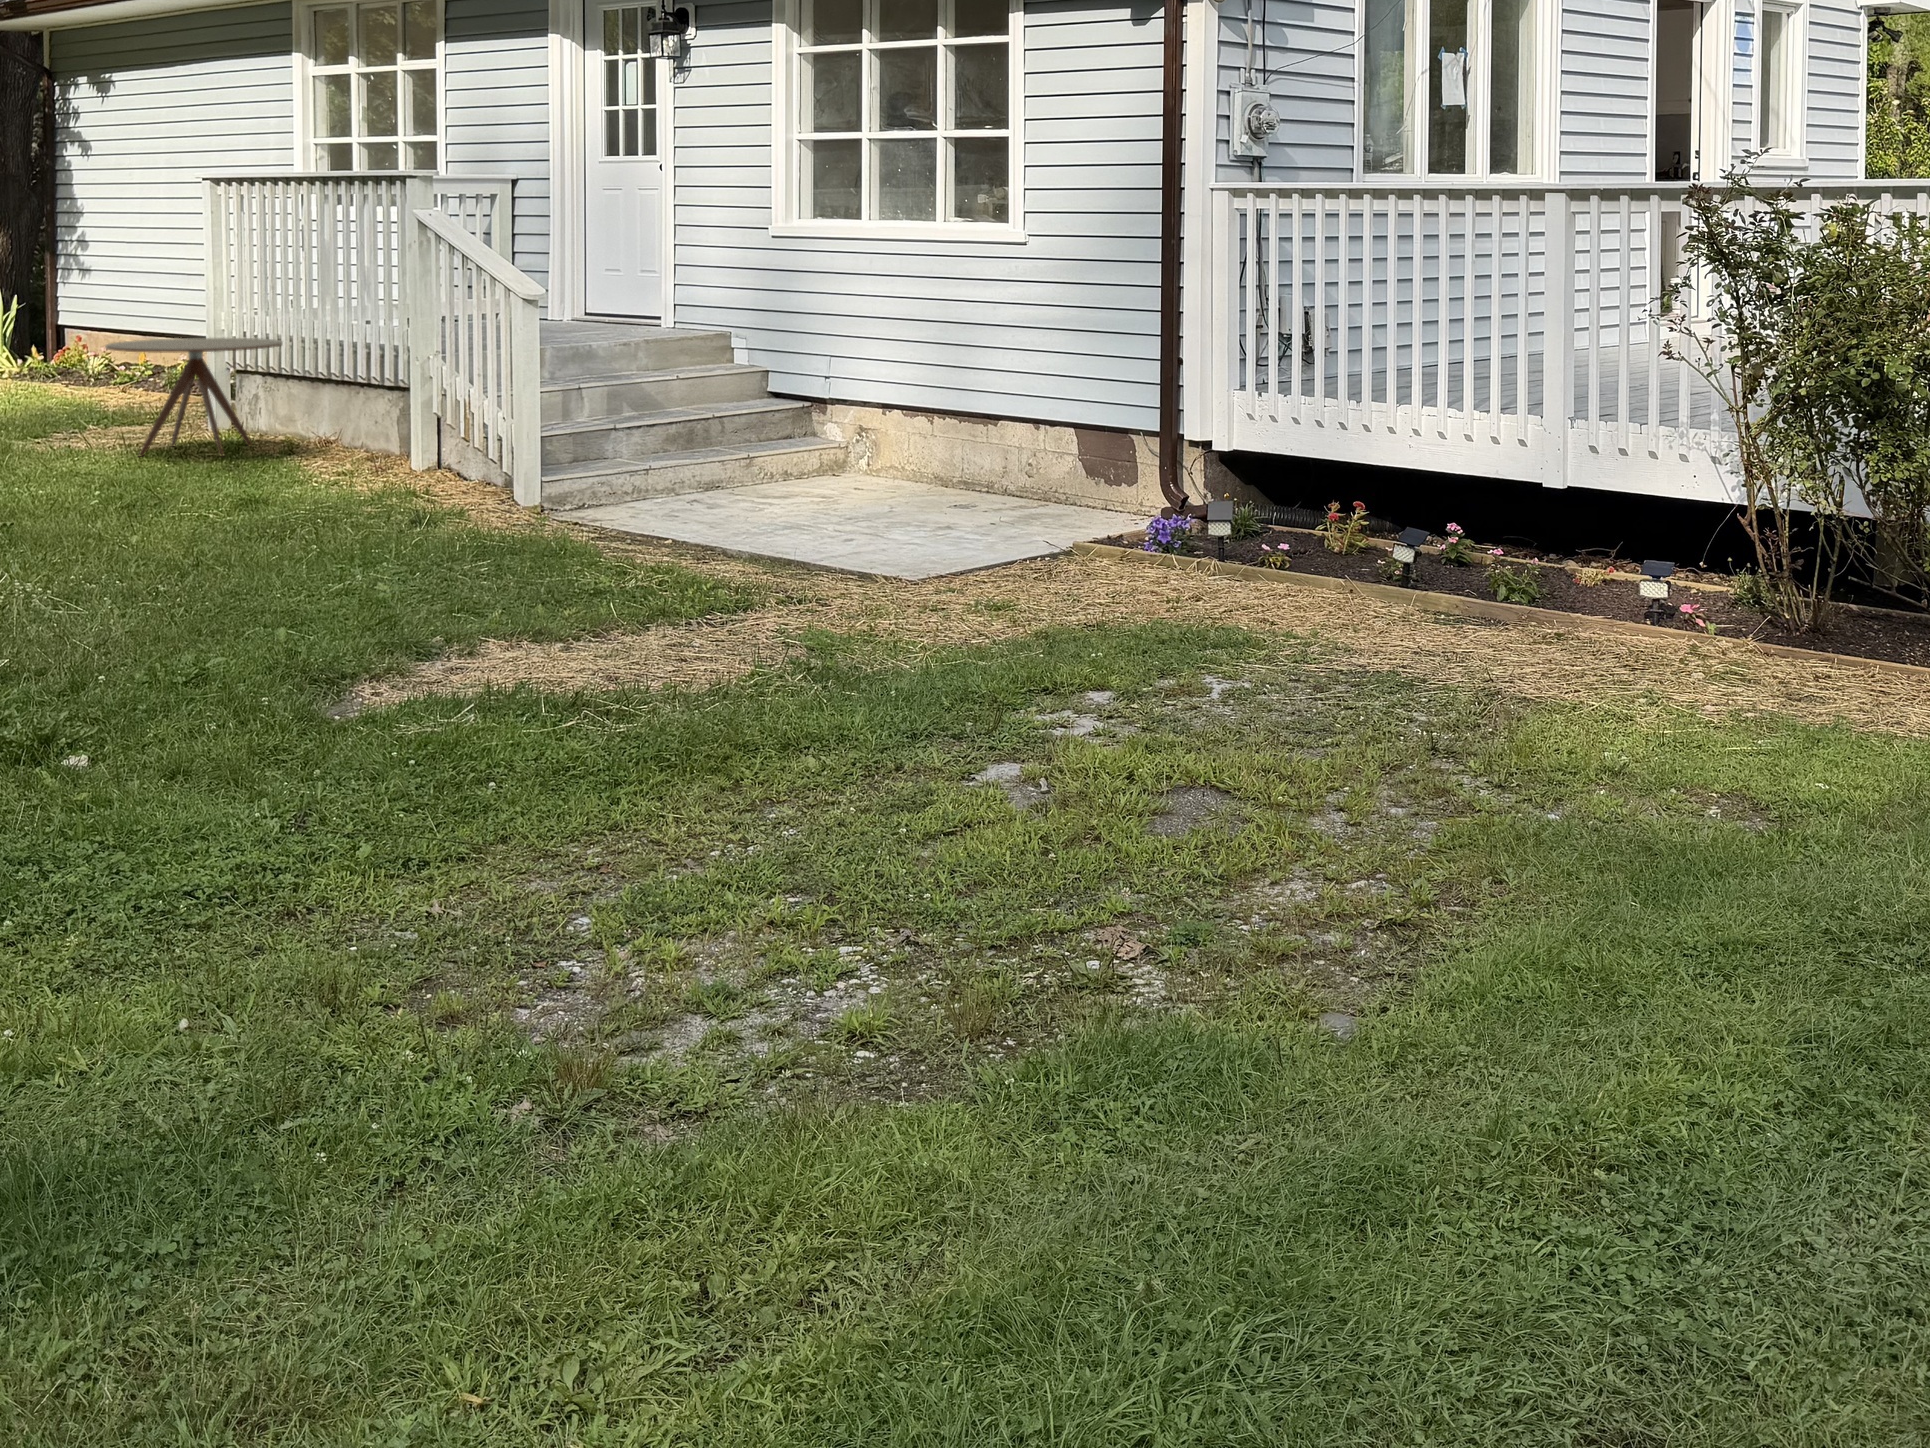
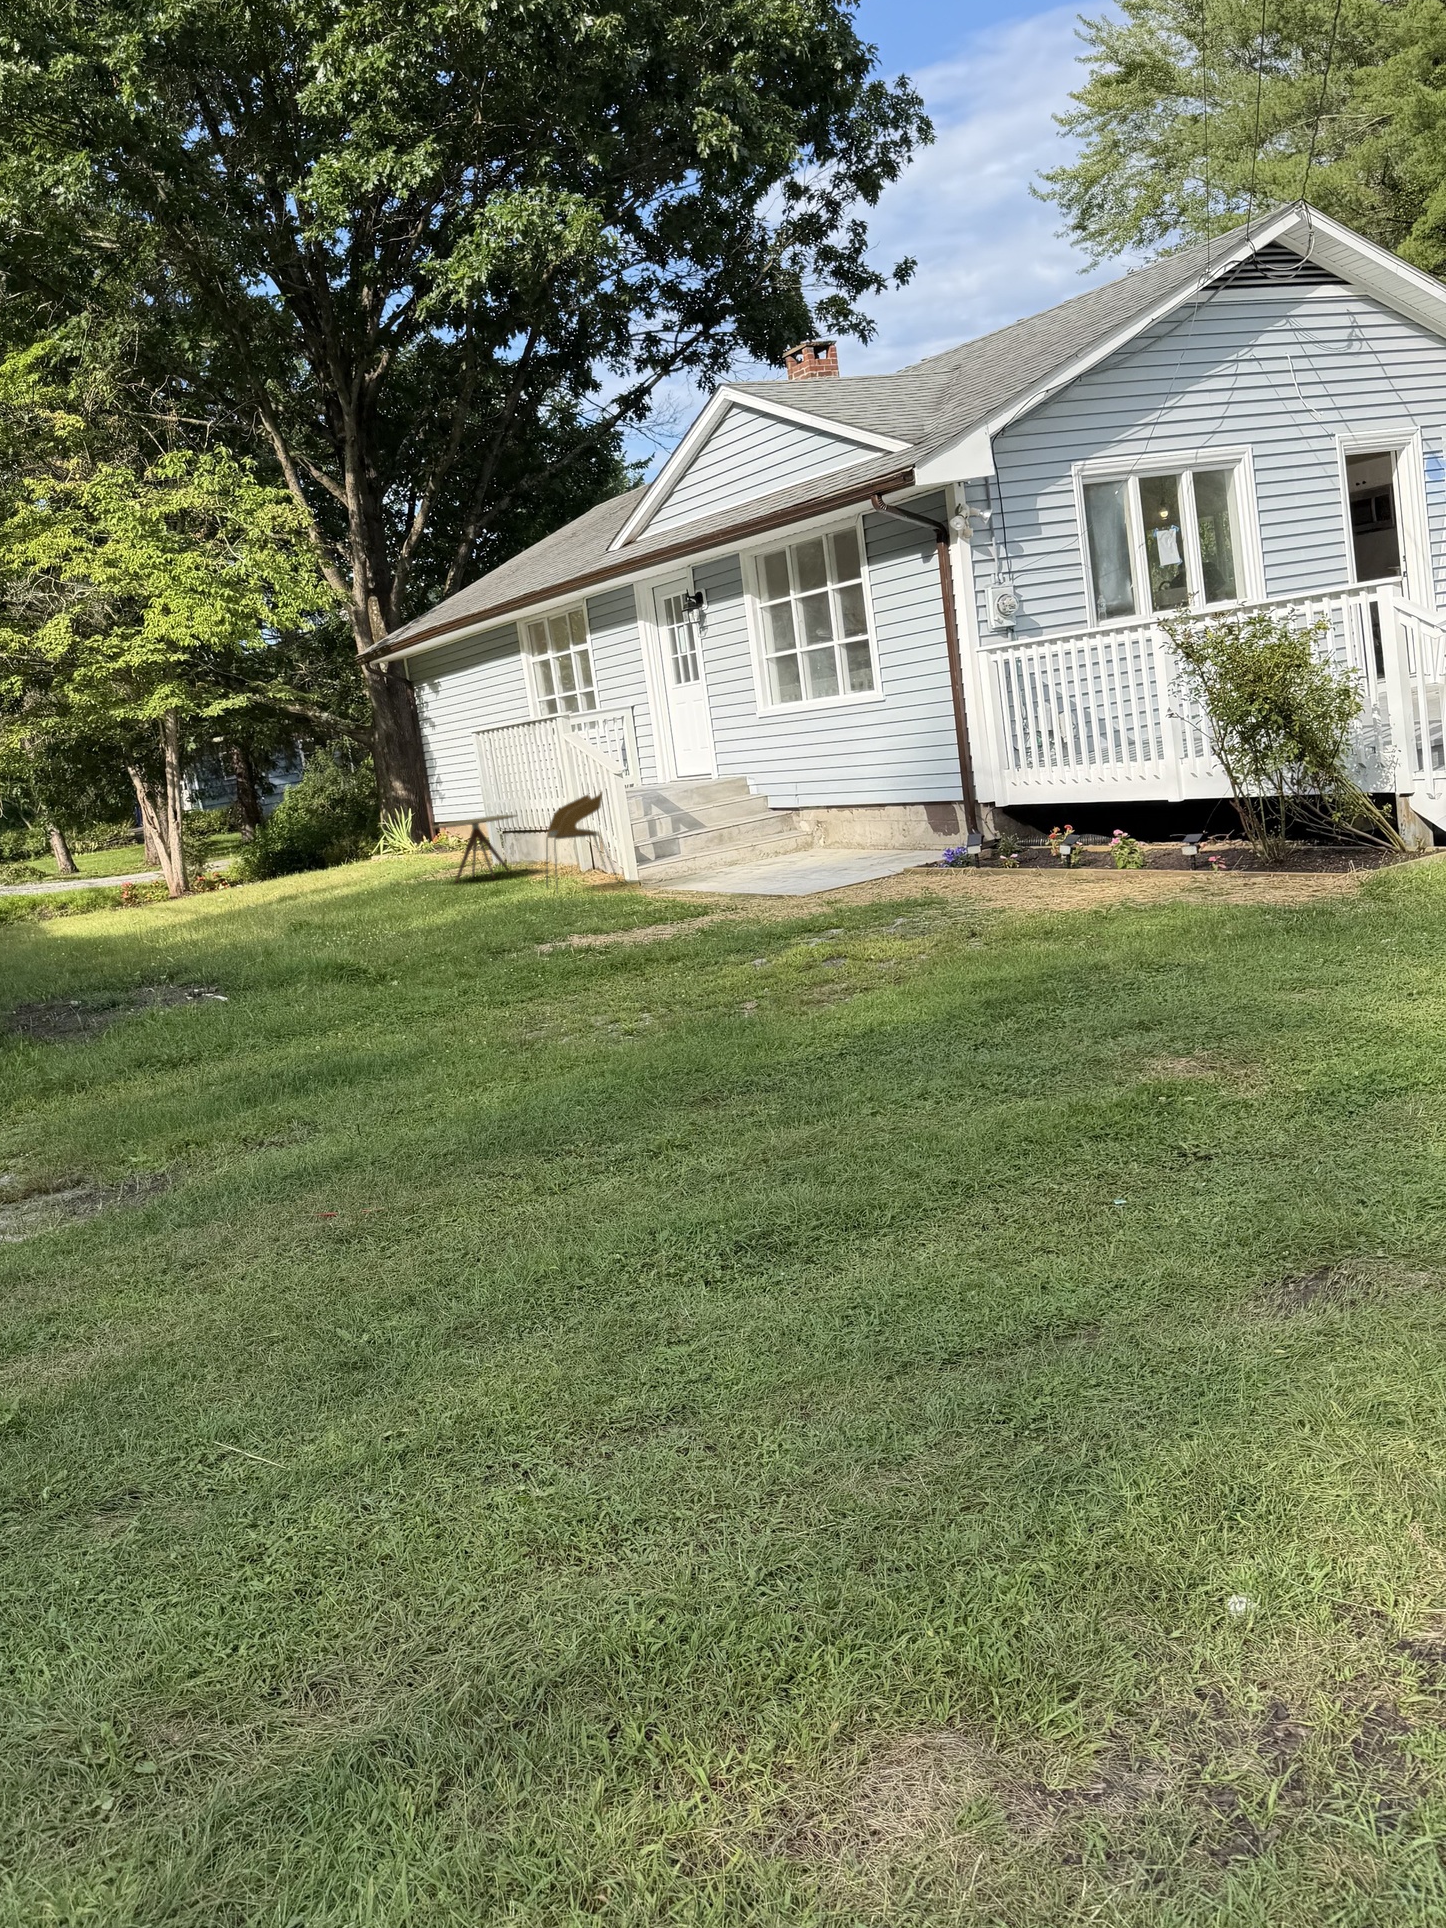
chair: none [353,325,505,510] -> present [546,792,618,892]

